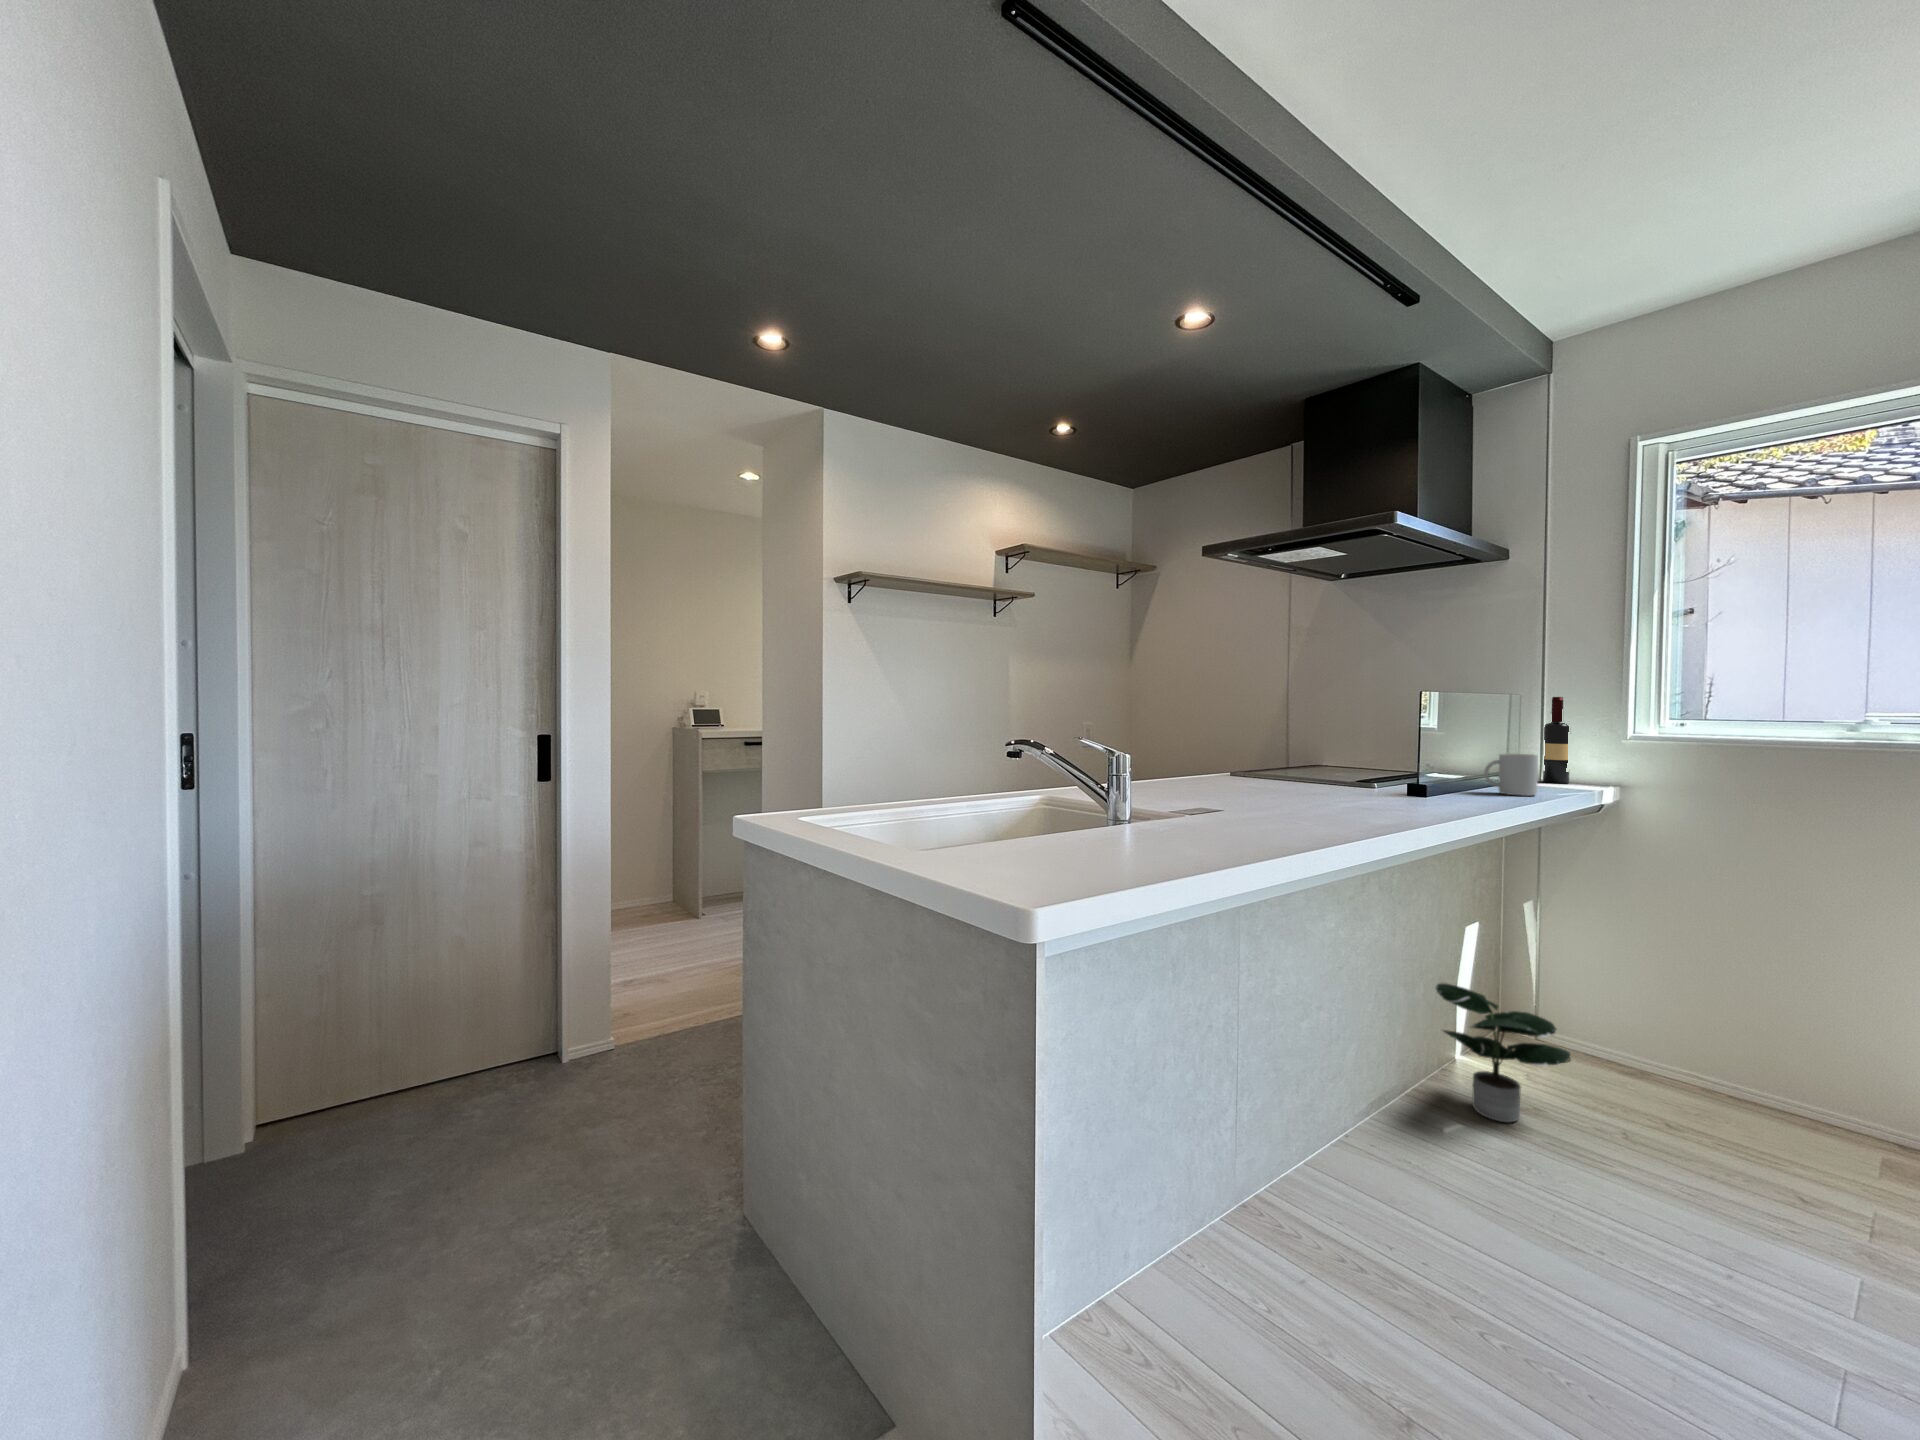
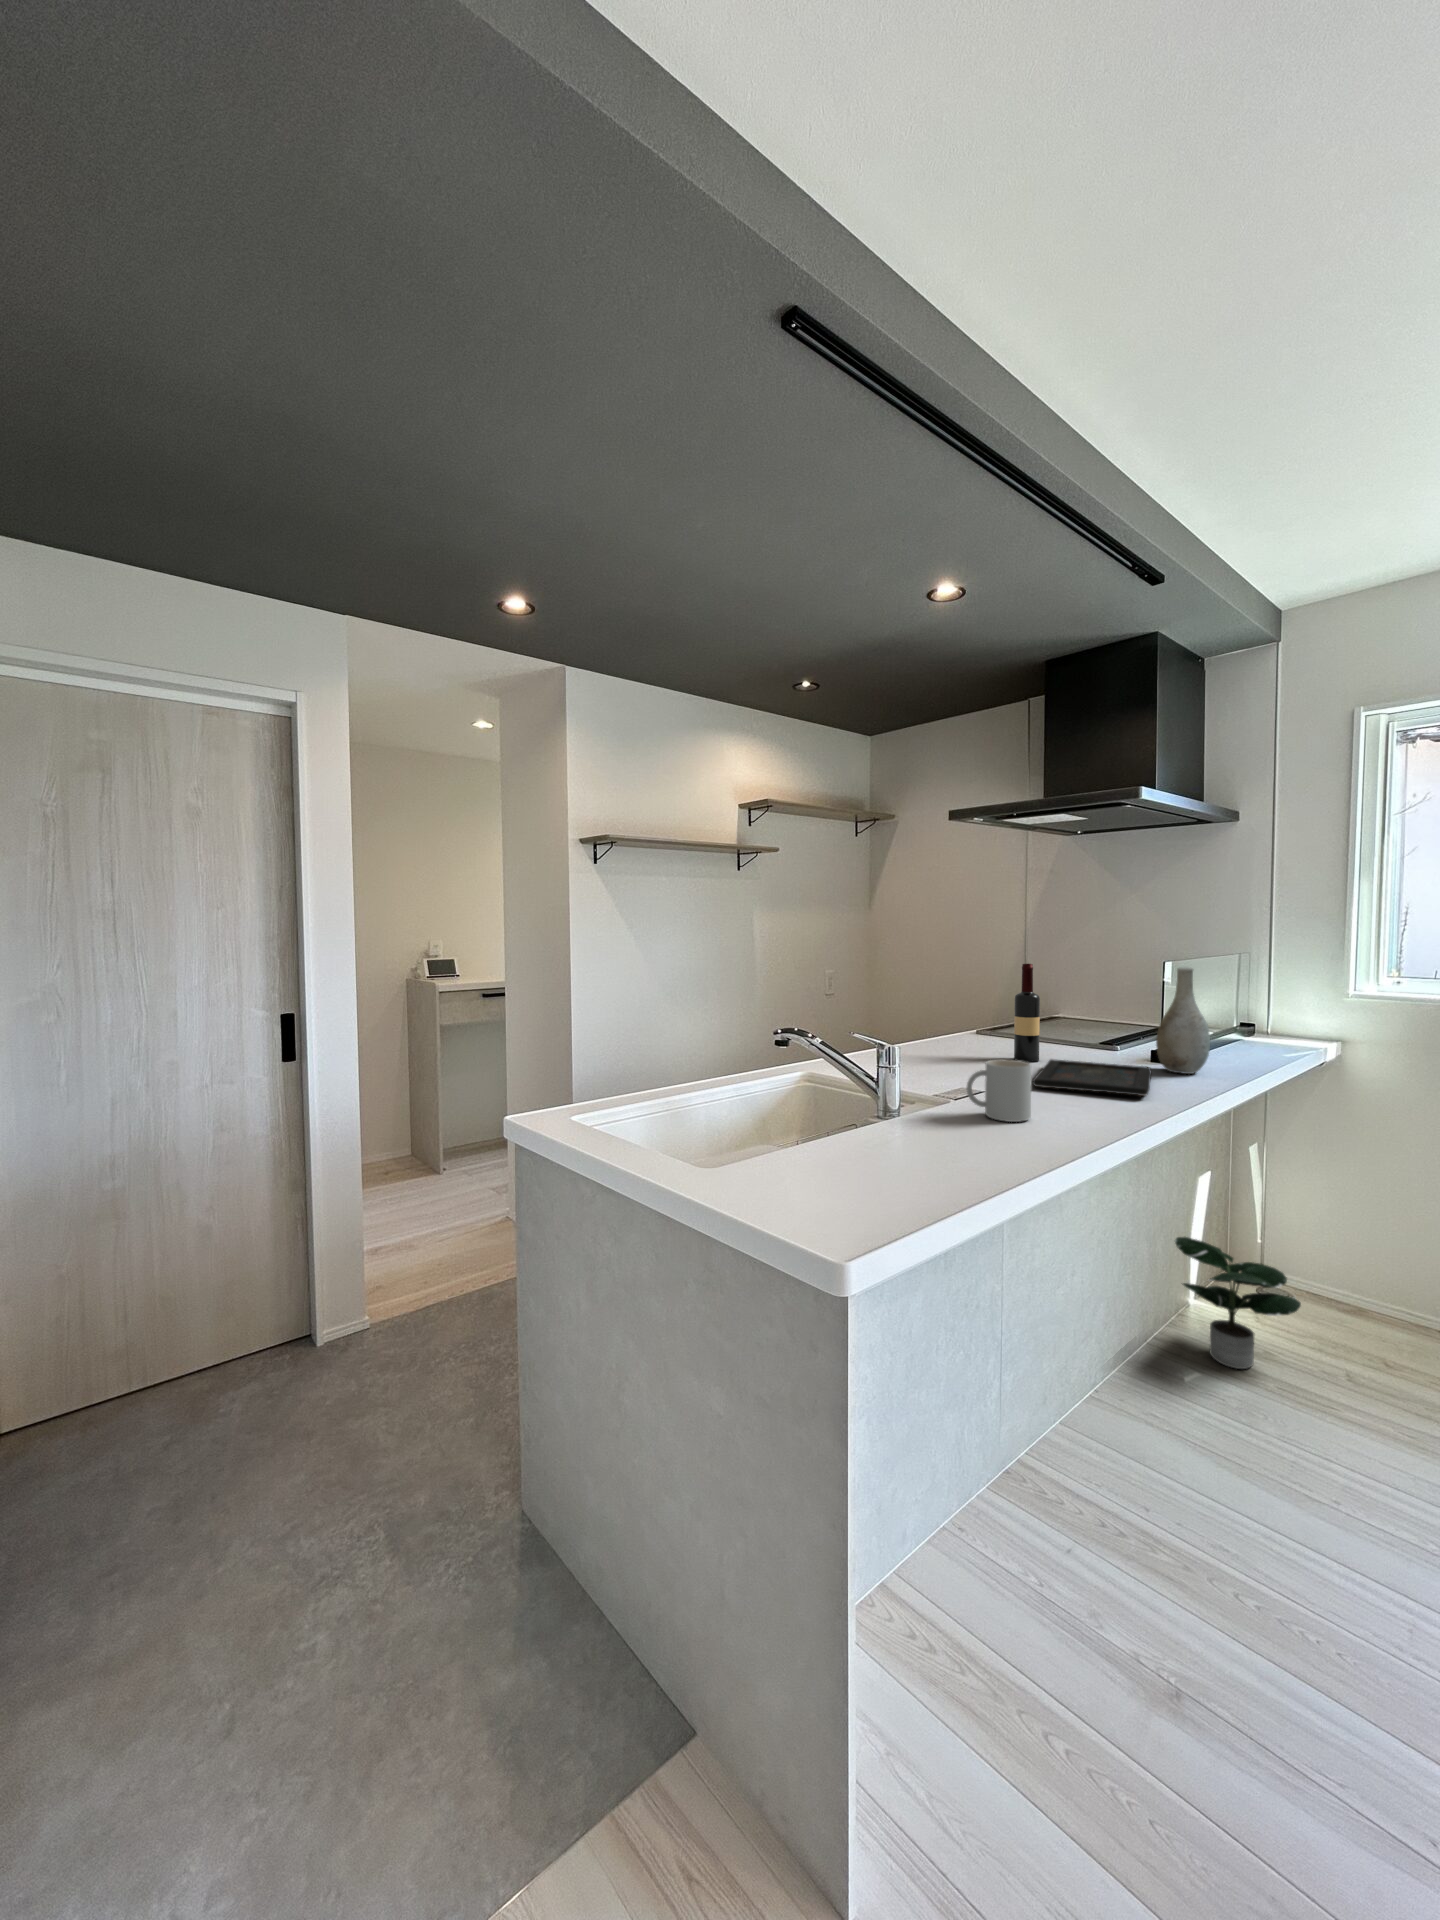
vase: none [1411,693,1468,803] -> present [1156,967,1210,1074]
wine bottle: present [1543,697,1569,783] -> present [1014,964,1040,1062]
mug: present [1484,753,1538,796] -> present [966,1060,1032,1122]
tray: none [1275,789,1405,816] -> present [1033,1059,1152,1096]

